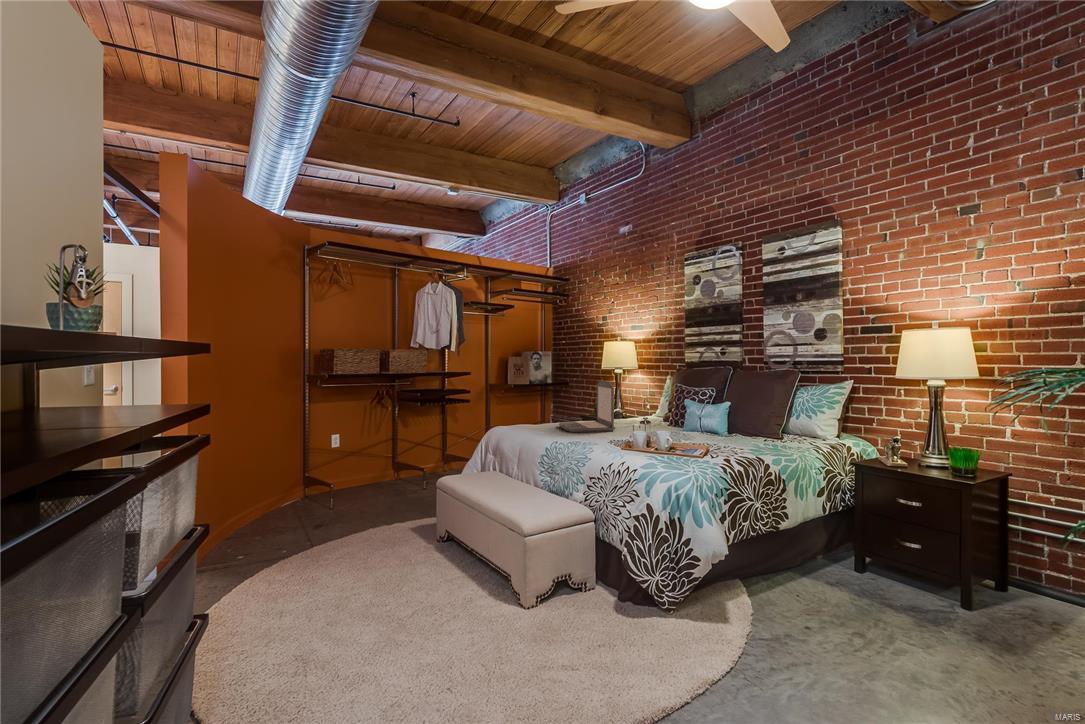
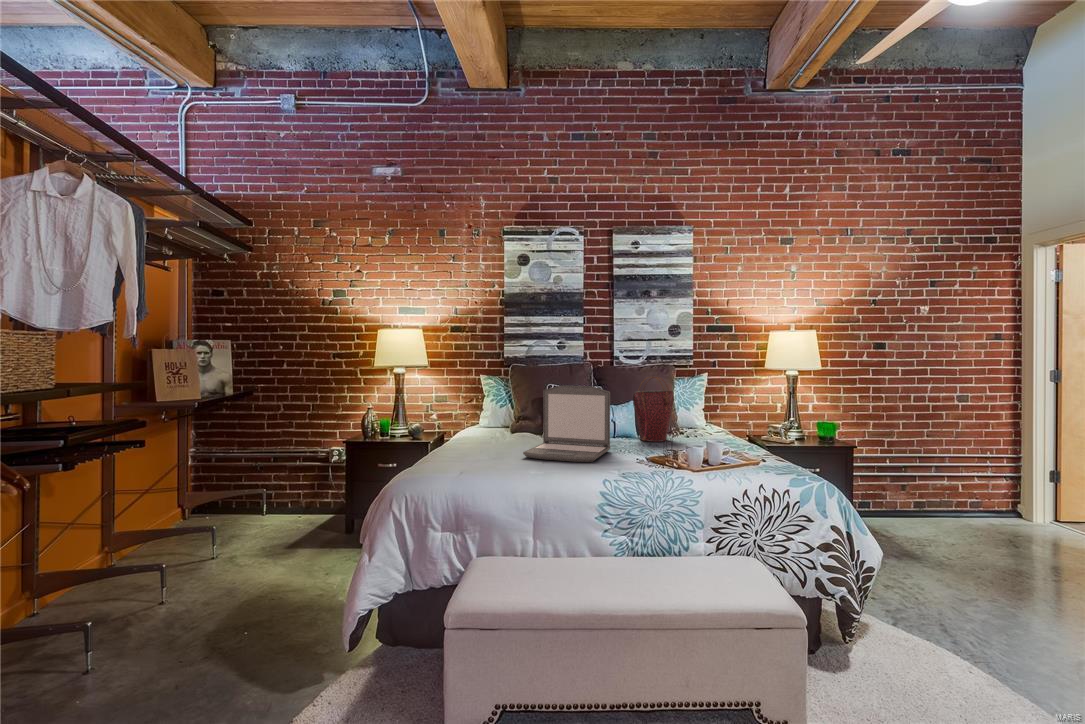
handbag: none [667,377,702,434] -> present [633,377,674,442]

